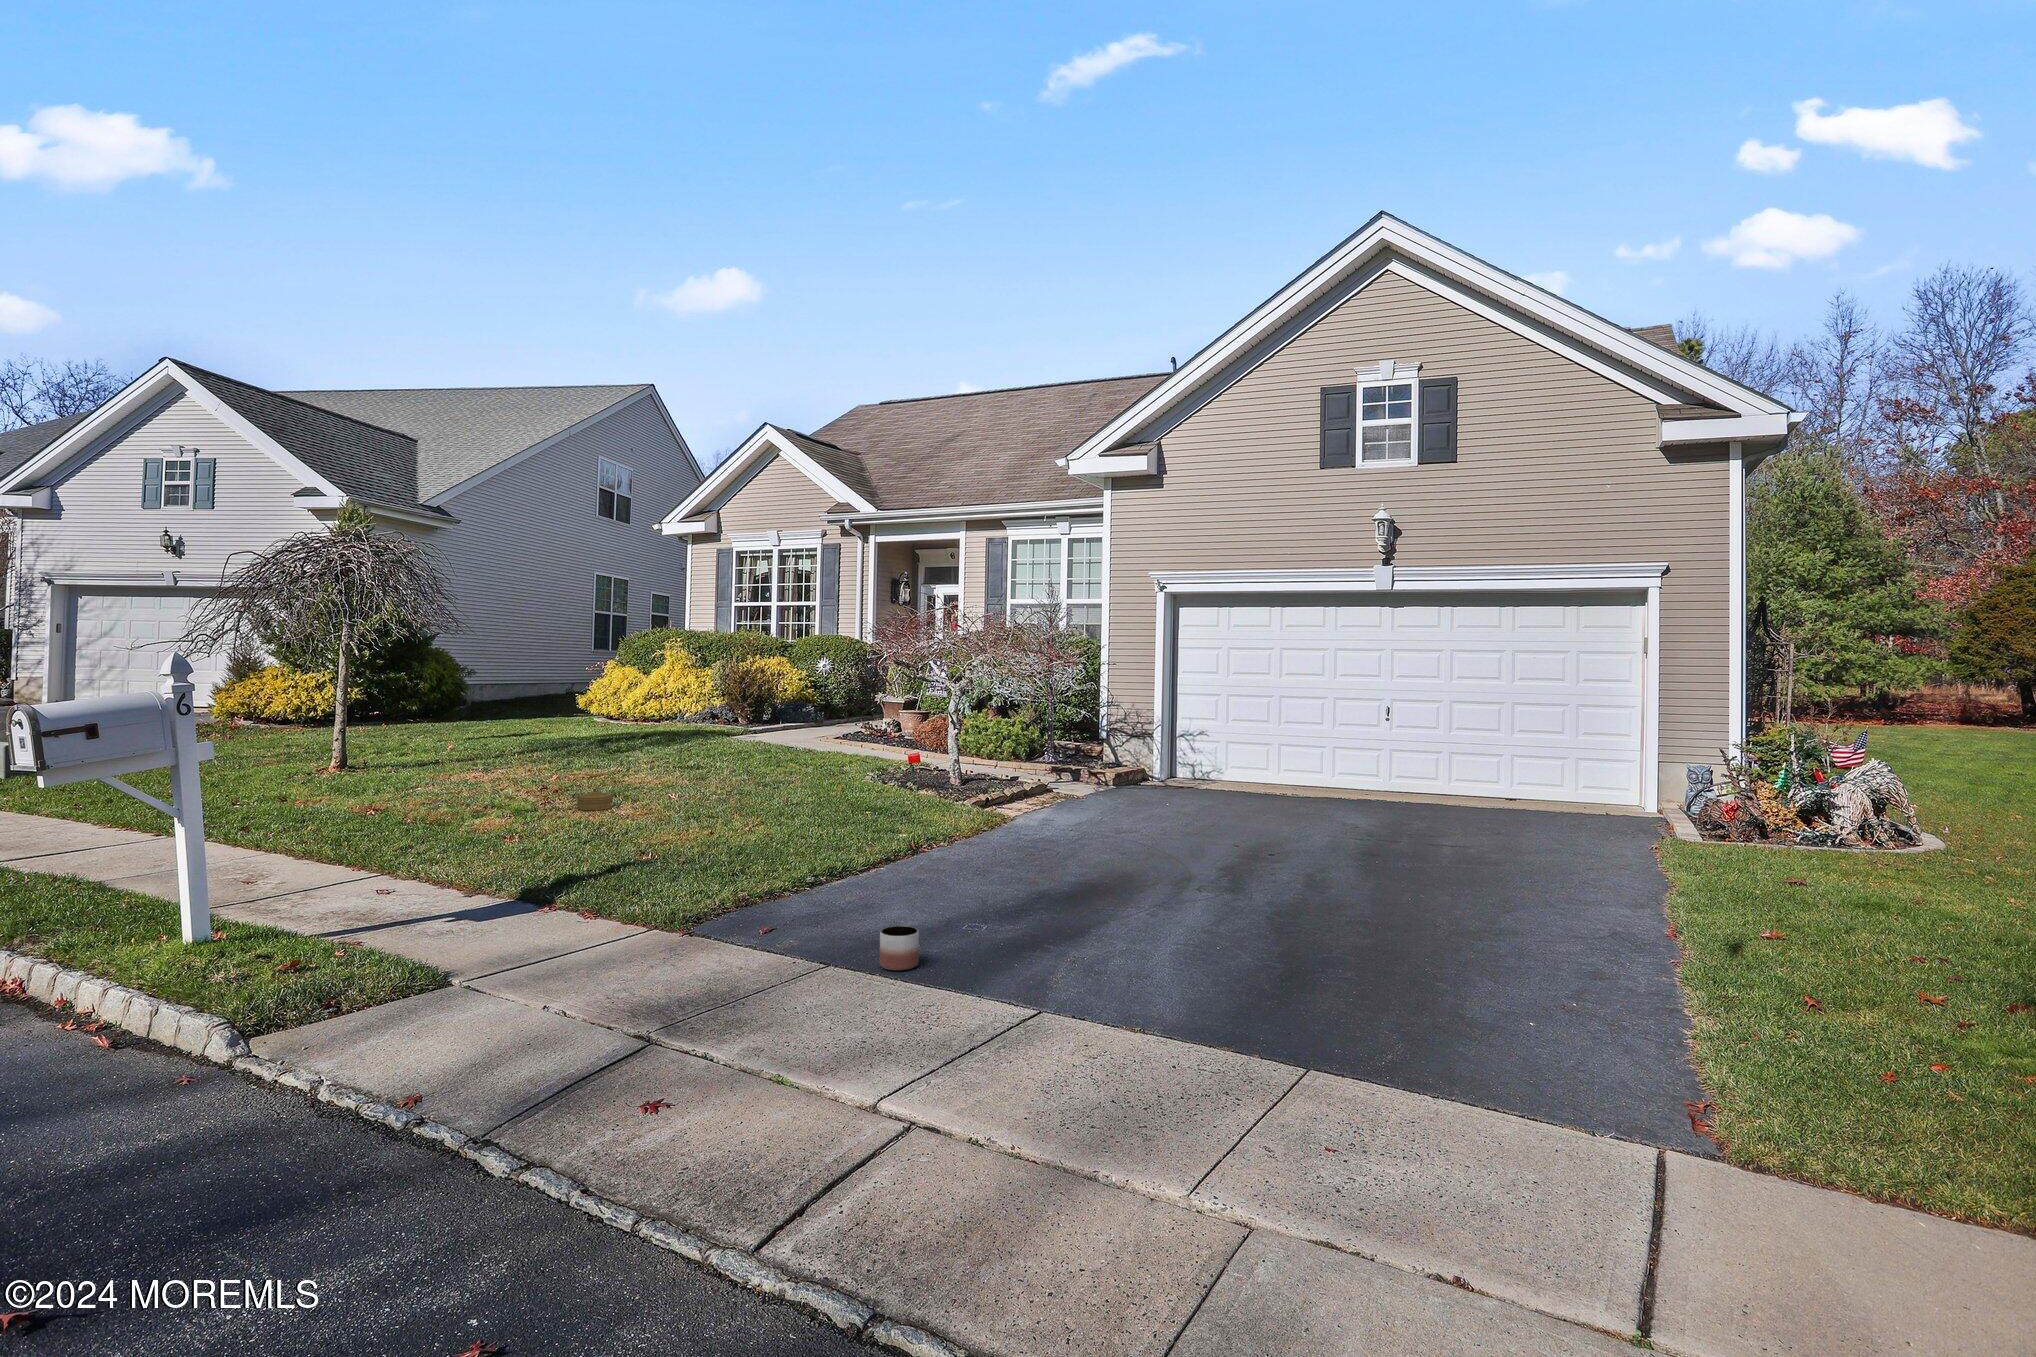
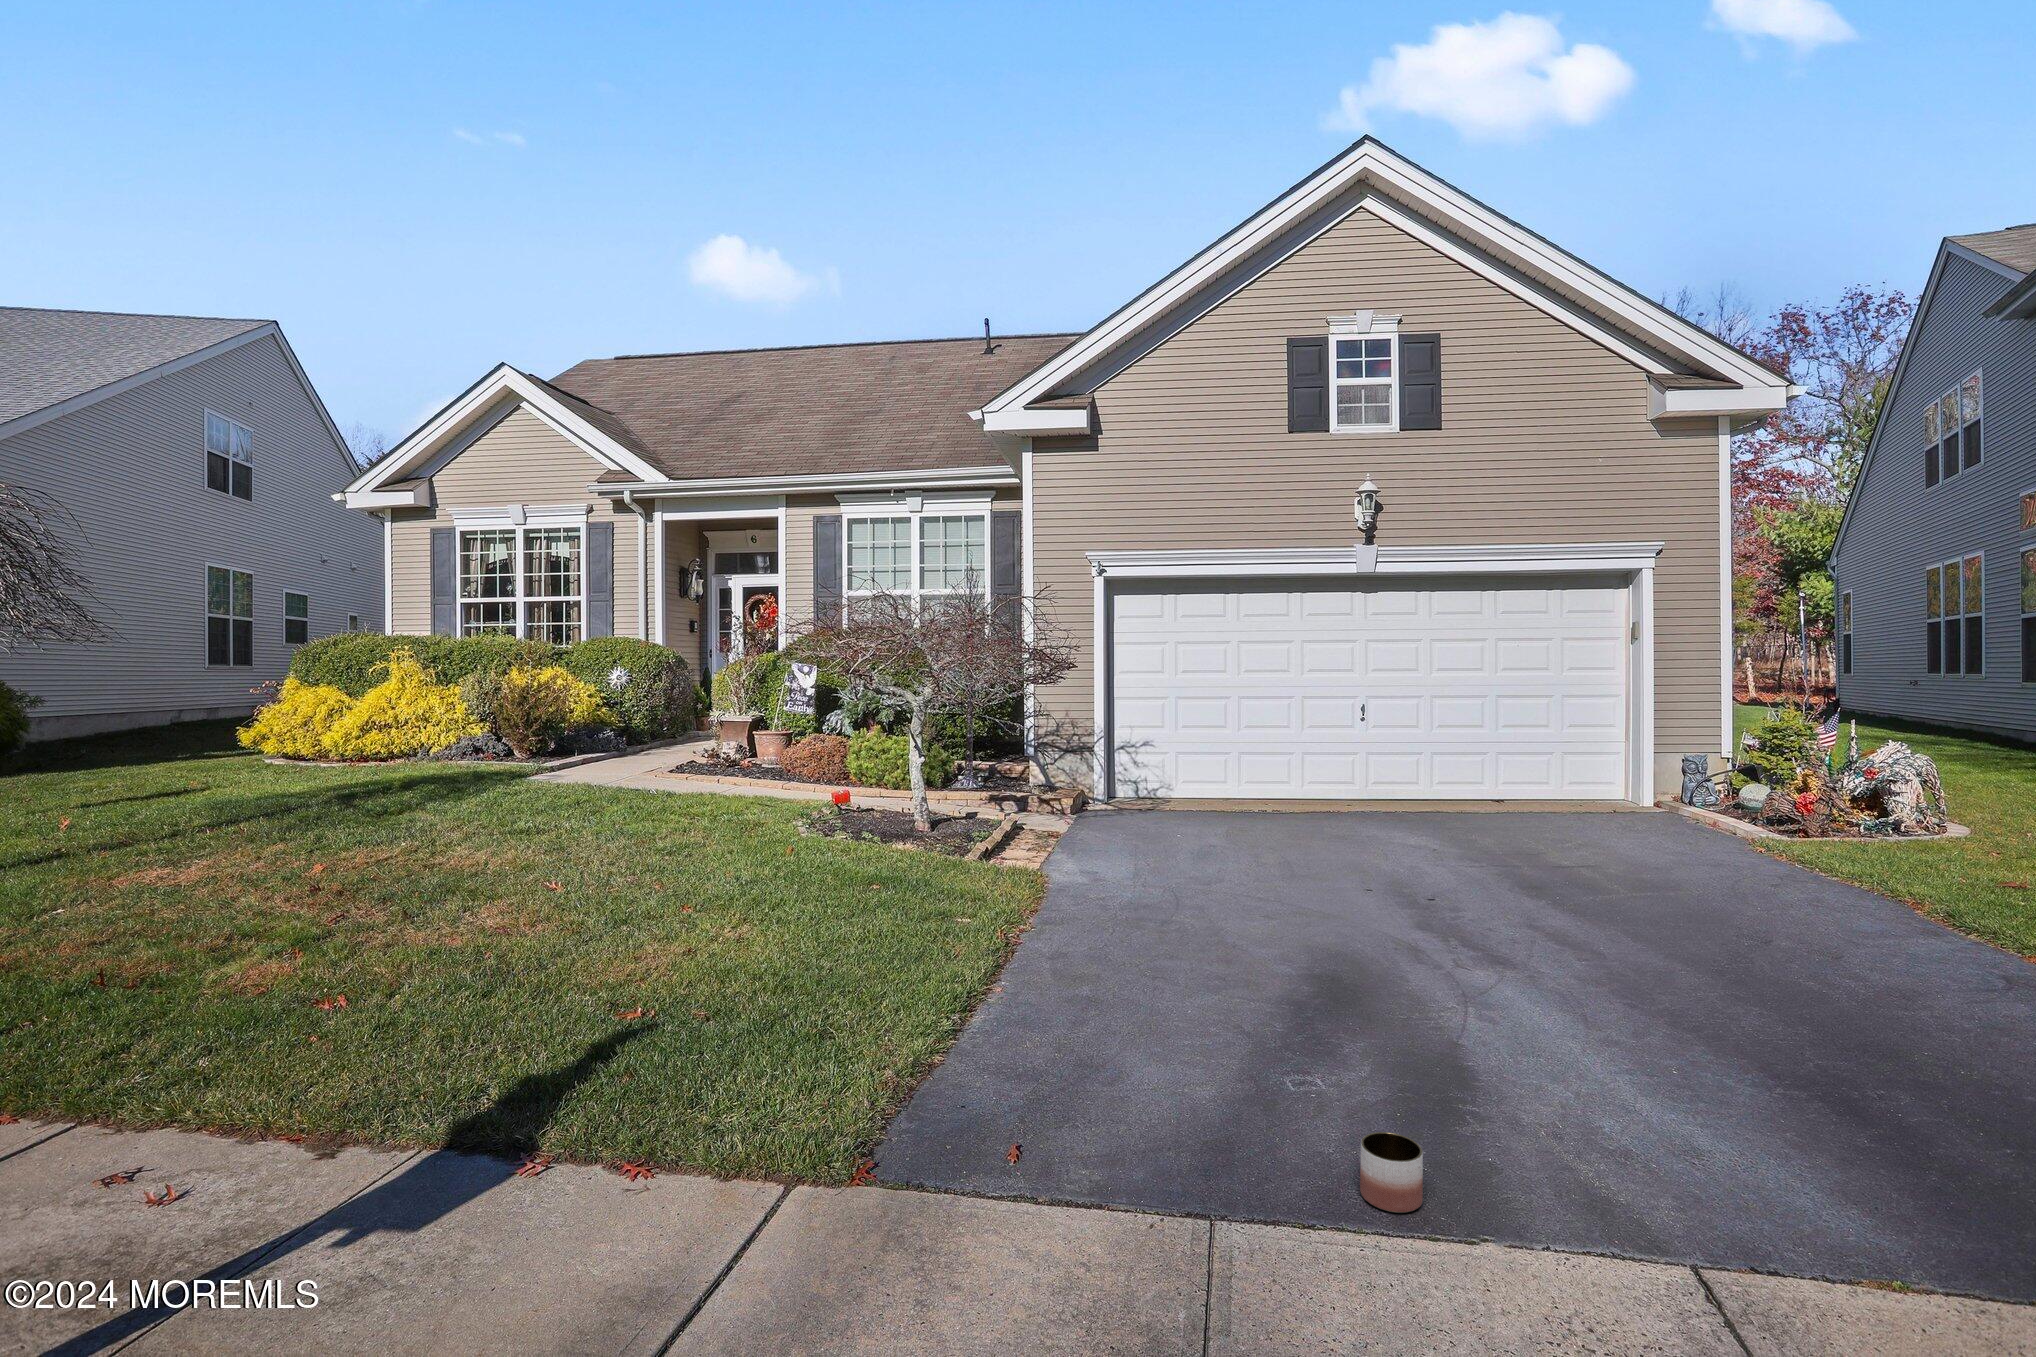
basket: present [576,772,614,810] -> none [456,879,514,944]

